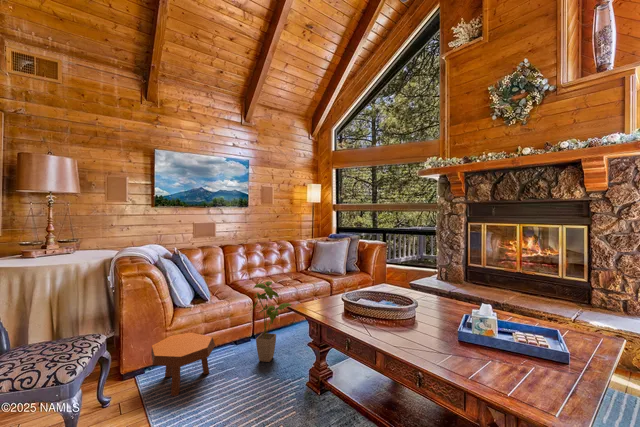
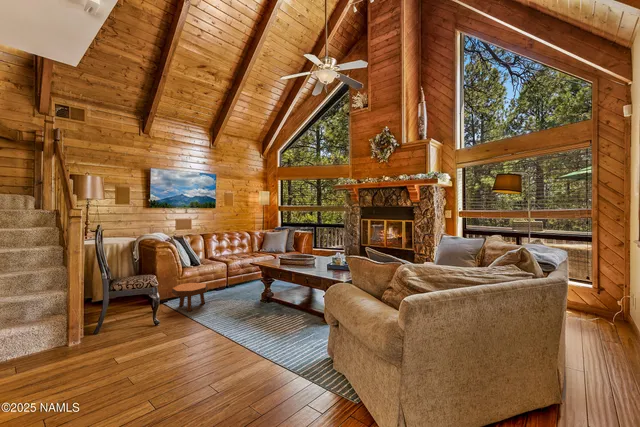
house plant: present [253,281,292,362] -> none [228,252,254,298]

